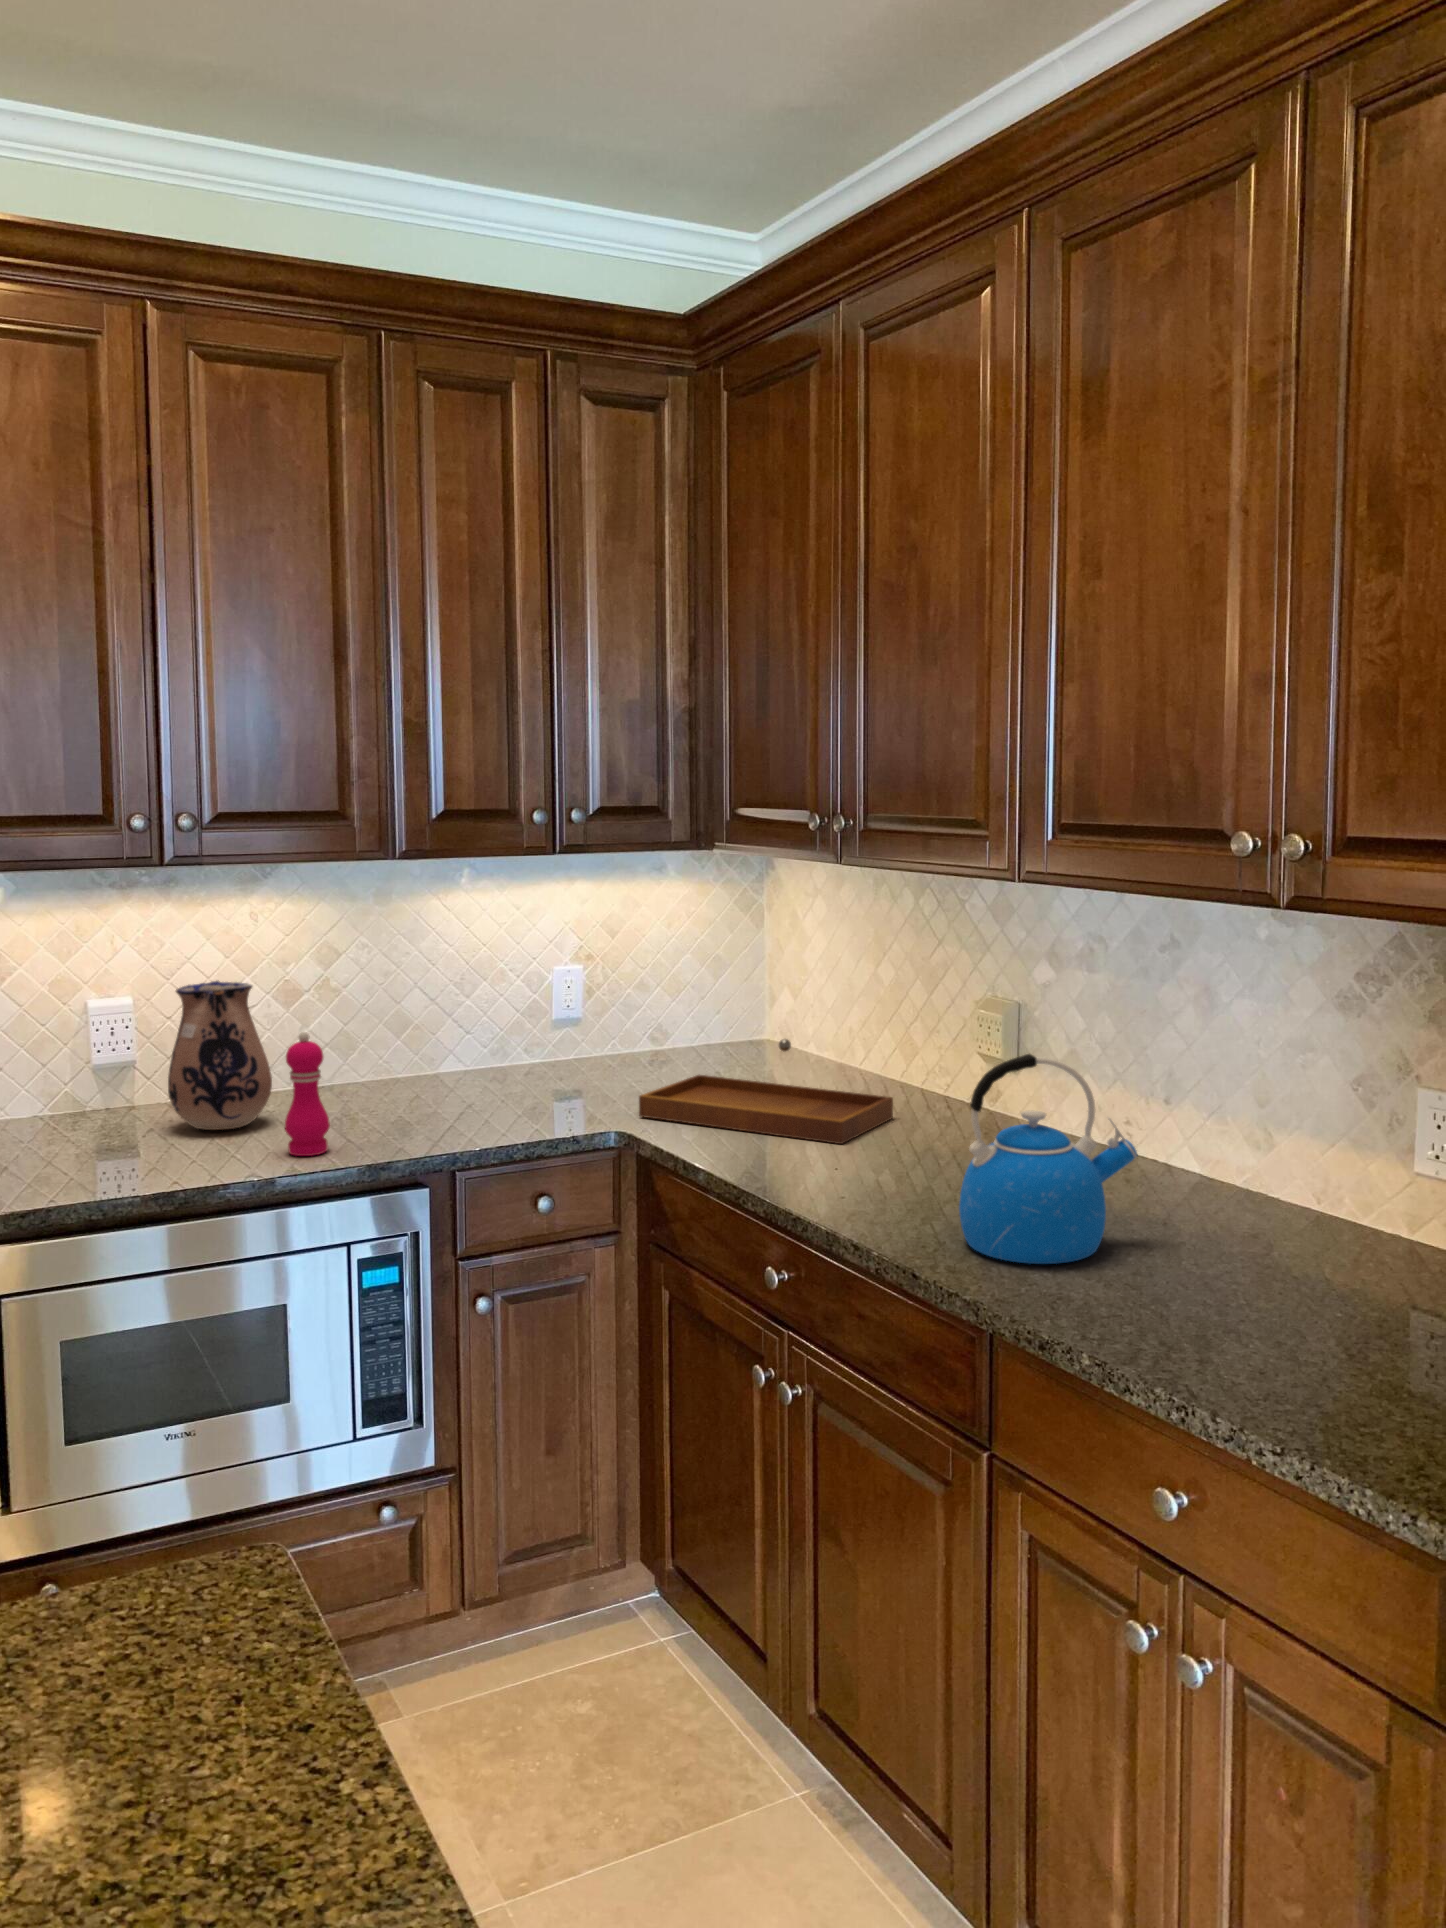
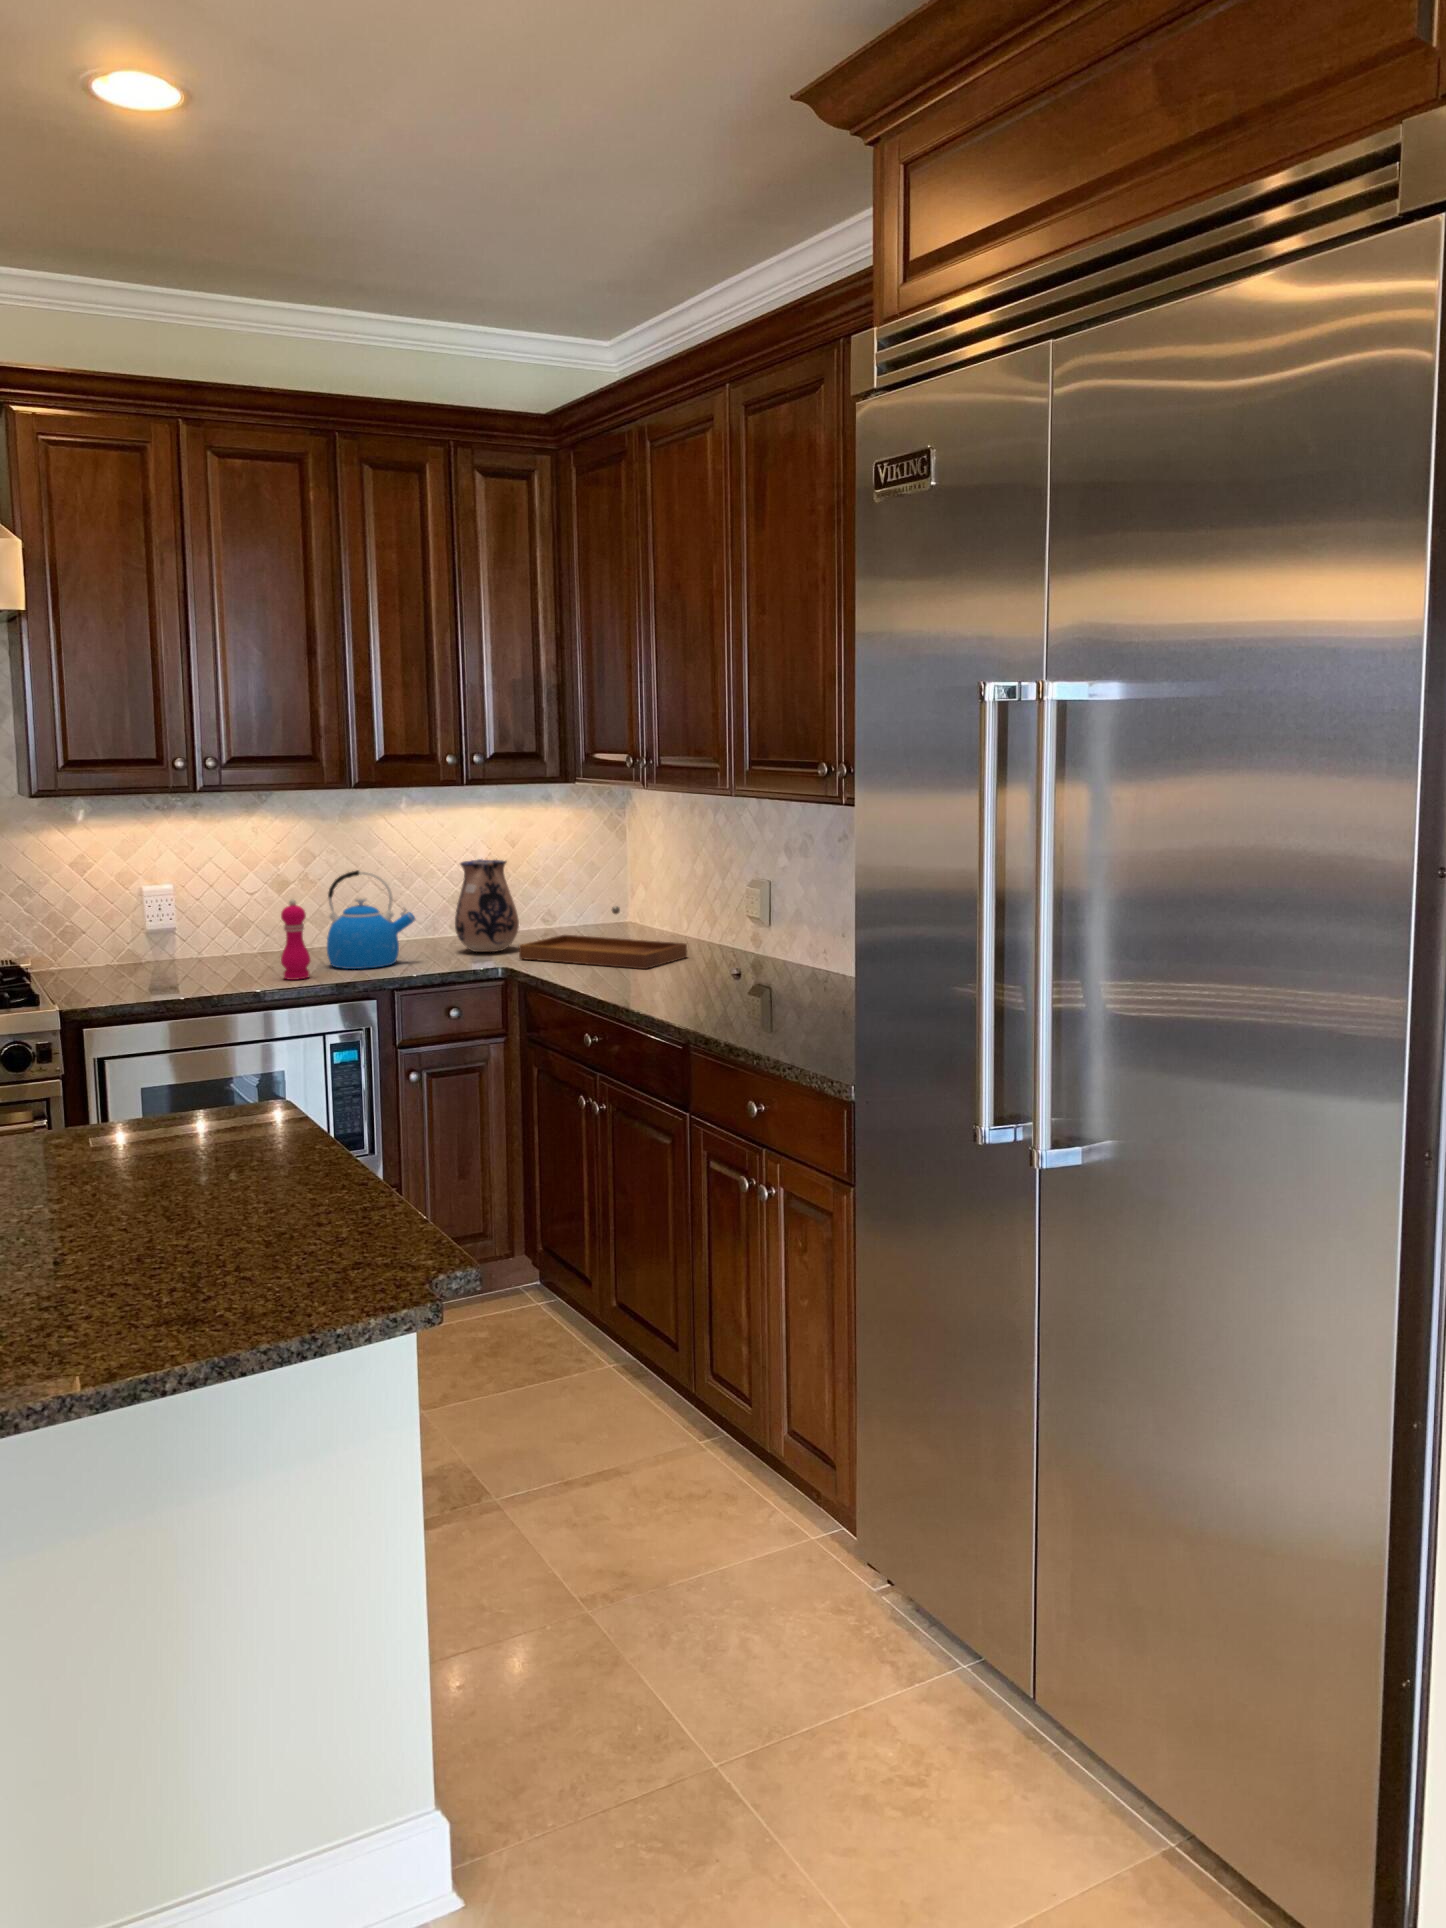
ceramic pitcher: present [168,981,272,1130] -> present [455,859,519,952]
kettle: present [959,1054,1138,1264] -> present [327,870,415,969]

